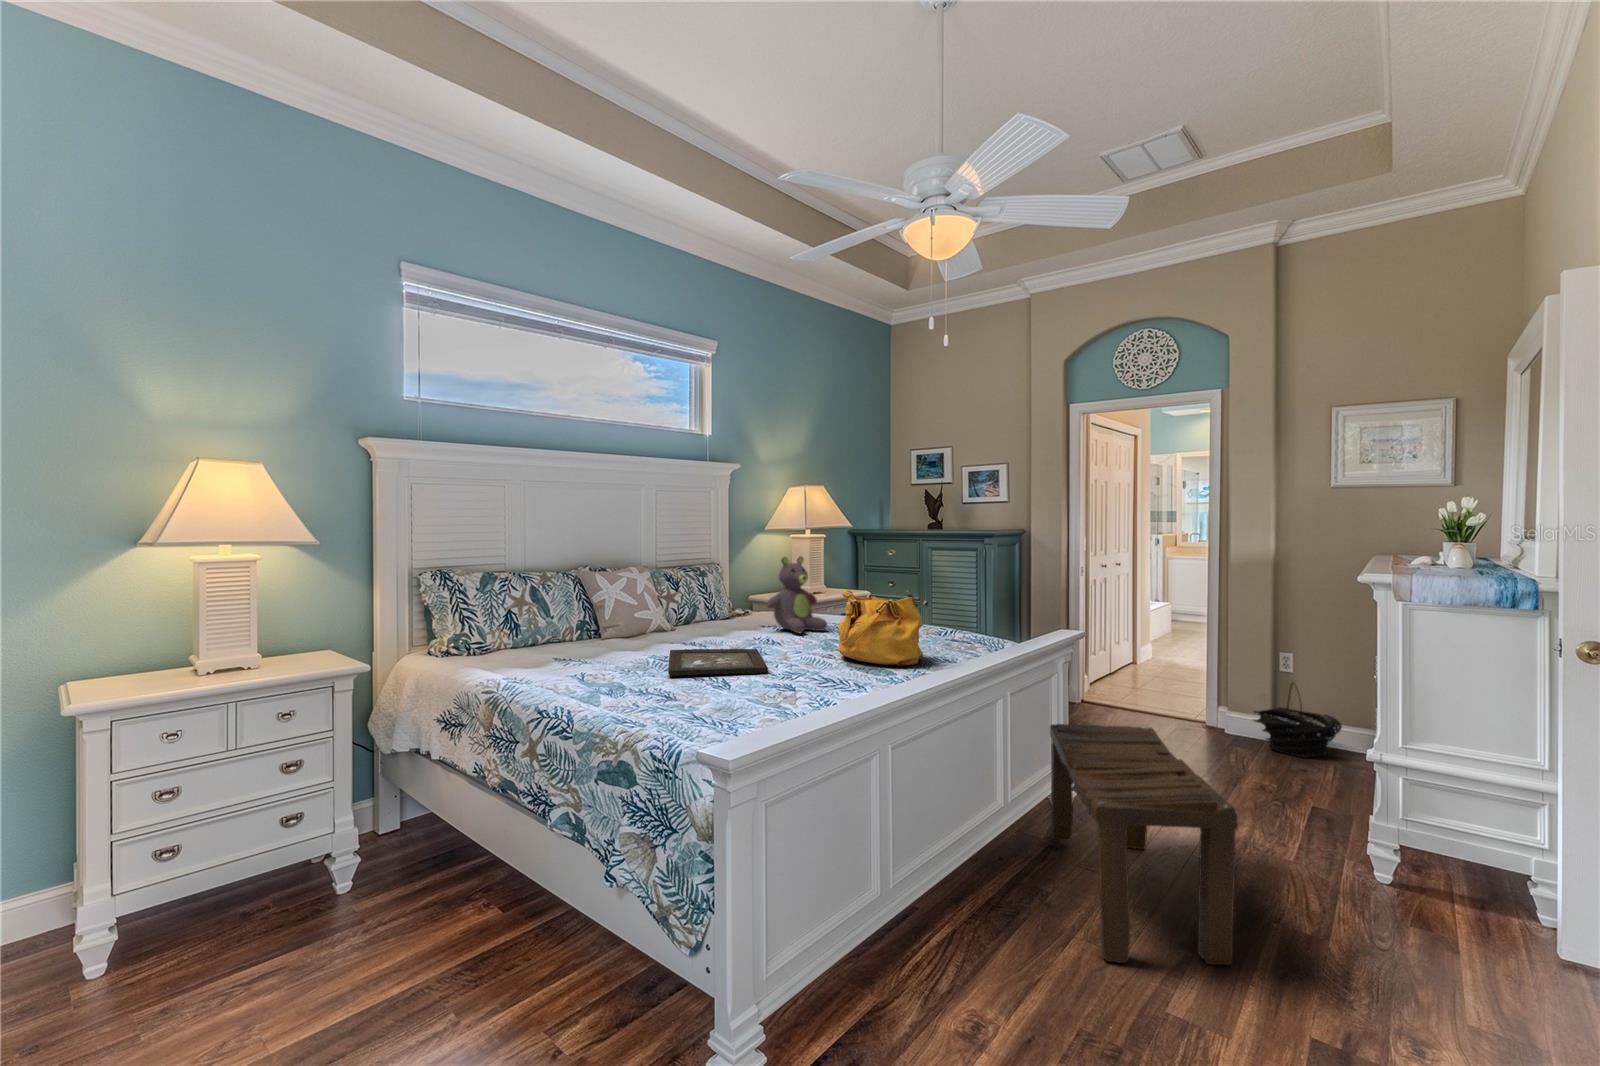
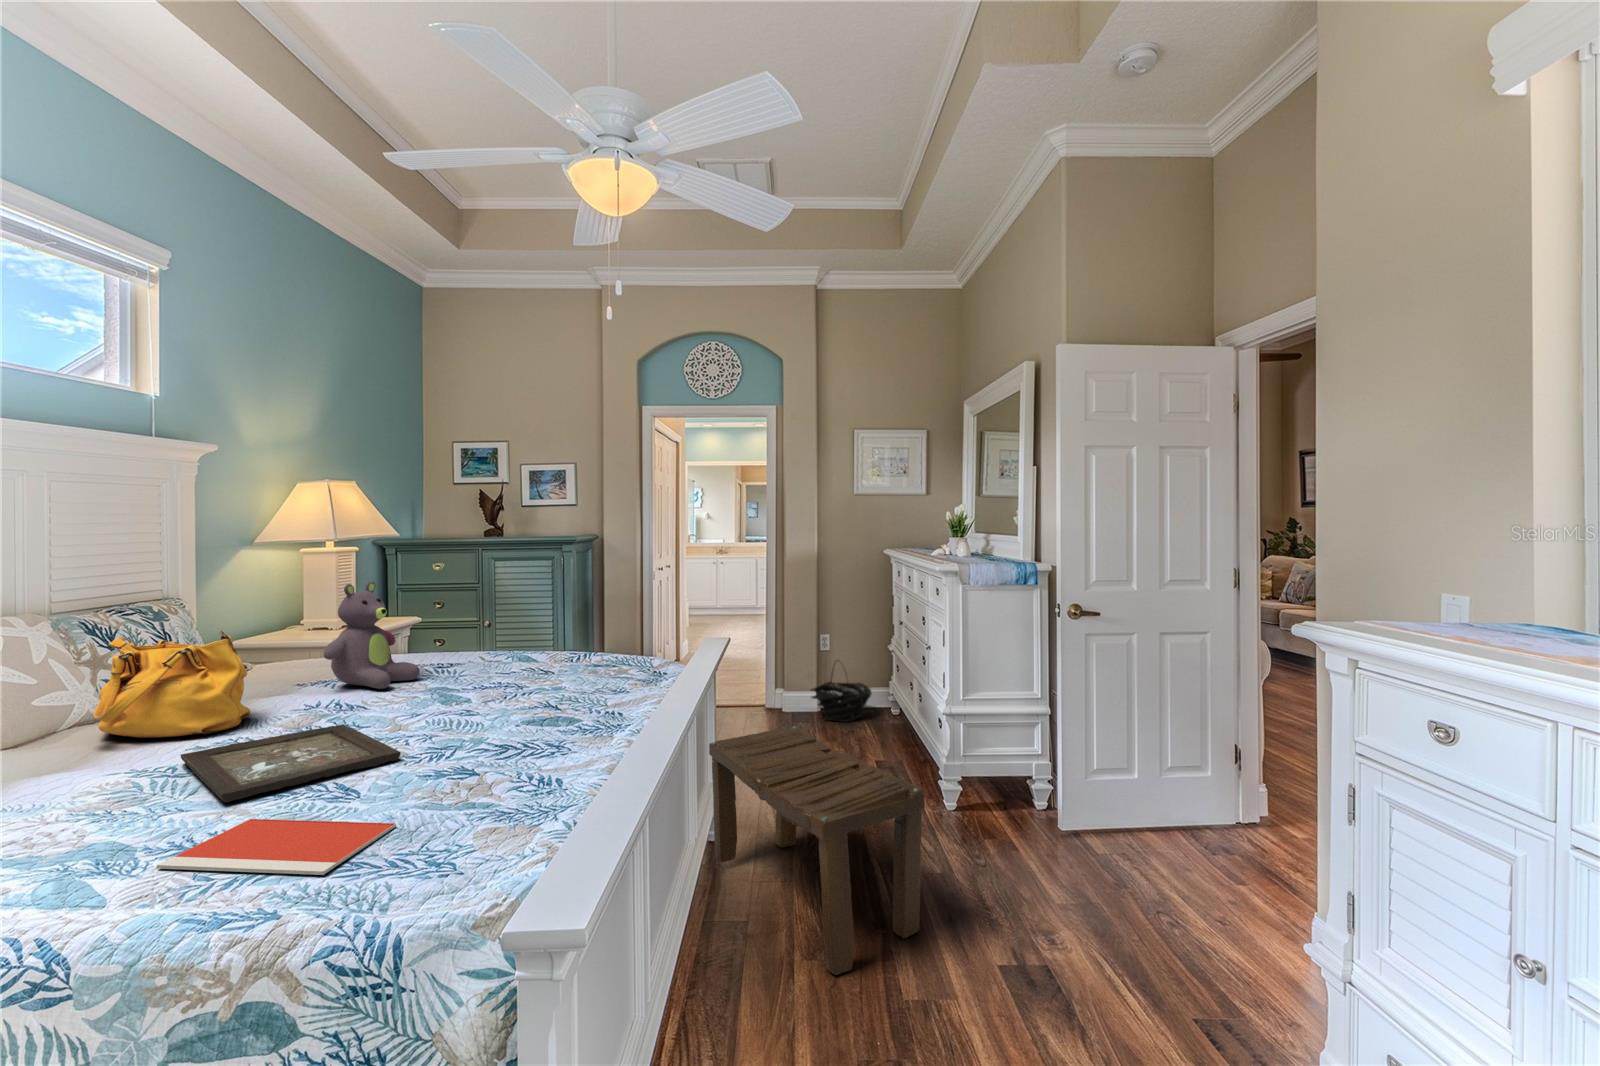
handbag: present [838,590,923,666] -> present [94,630,250,738]
notebook: none [622,685,731,716] -> present [157,819,396,875]

